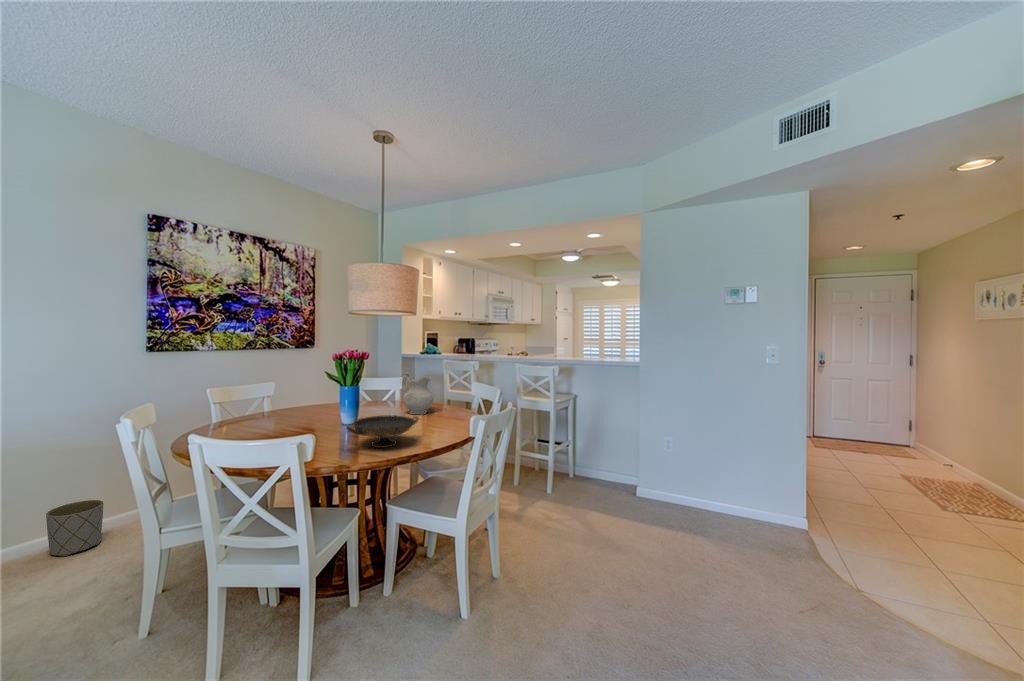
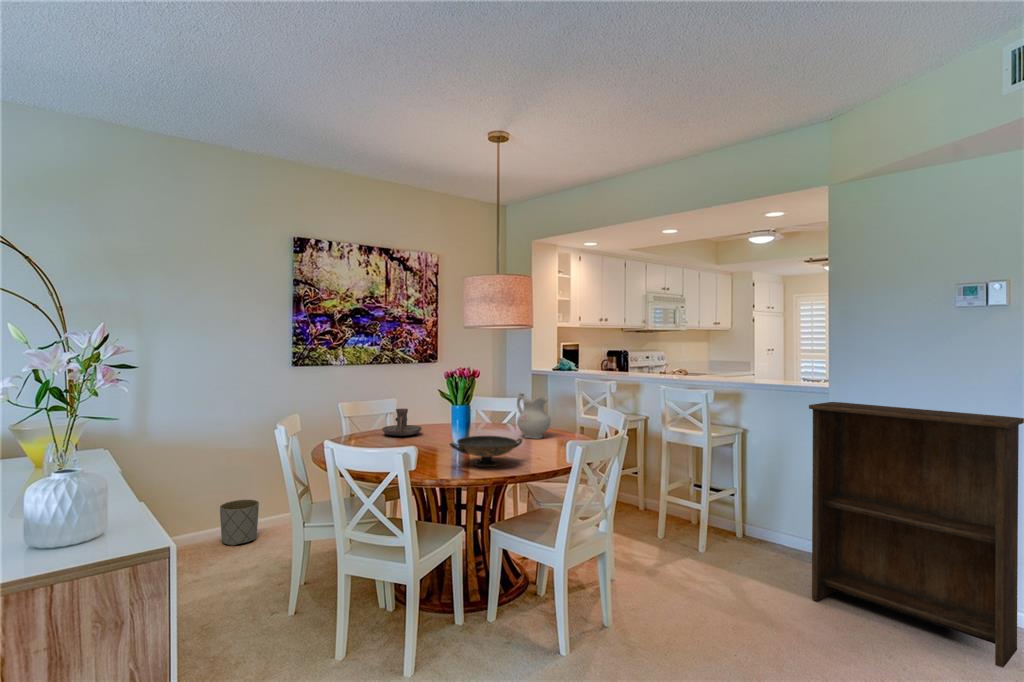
bookshelf: none [637,373,776,557] -> present [809,402,1024,668]
candle holder: none [261,392,305,420] -> present [382,409,422,436]

